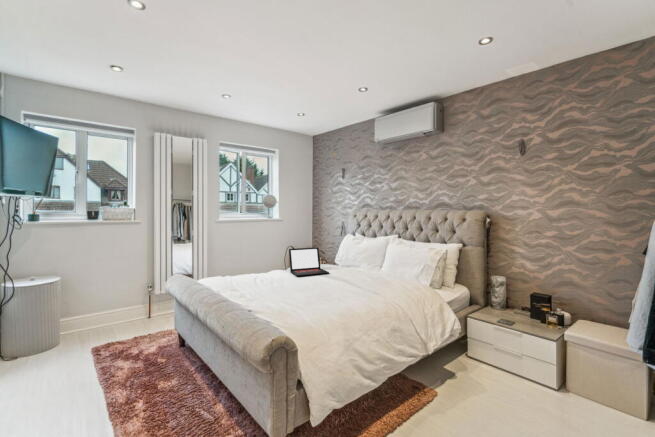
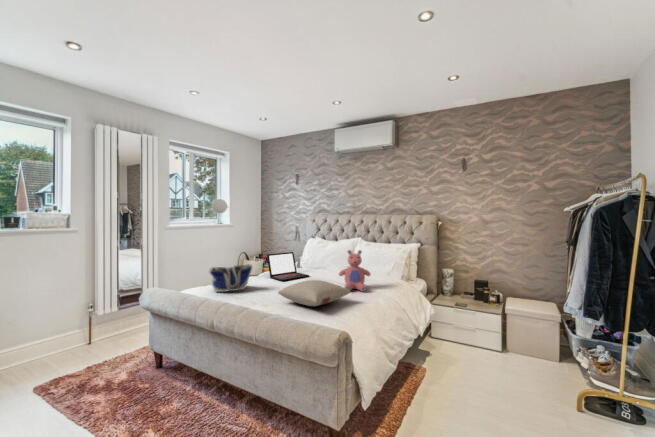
teddy bear: none [346,248,380,295] -> present [339,250,370,291]
tote bag: none [220,258,261,283] -> present [209,264,252,292]
pillow: none [267,279,340,307] -> present [278,280,351,306]

